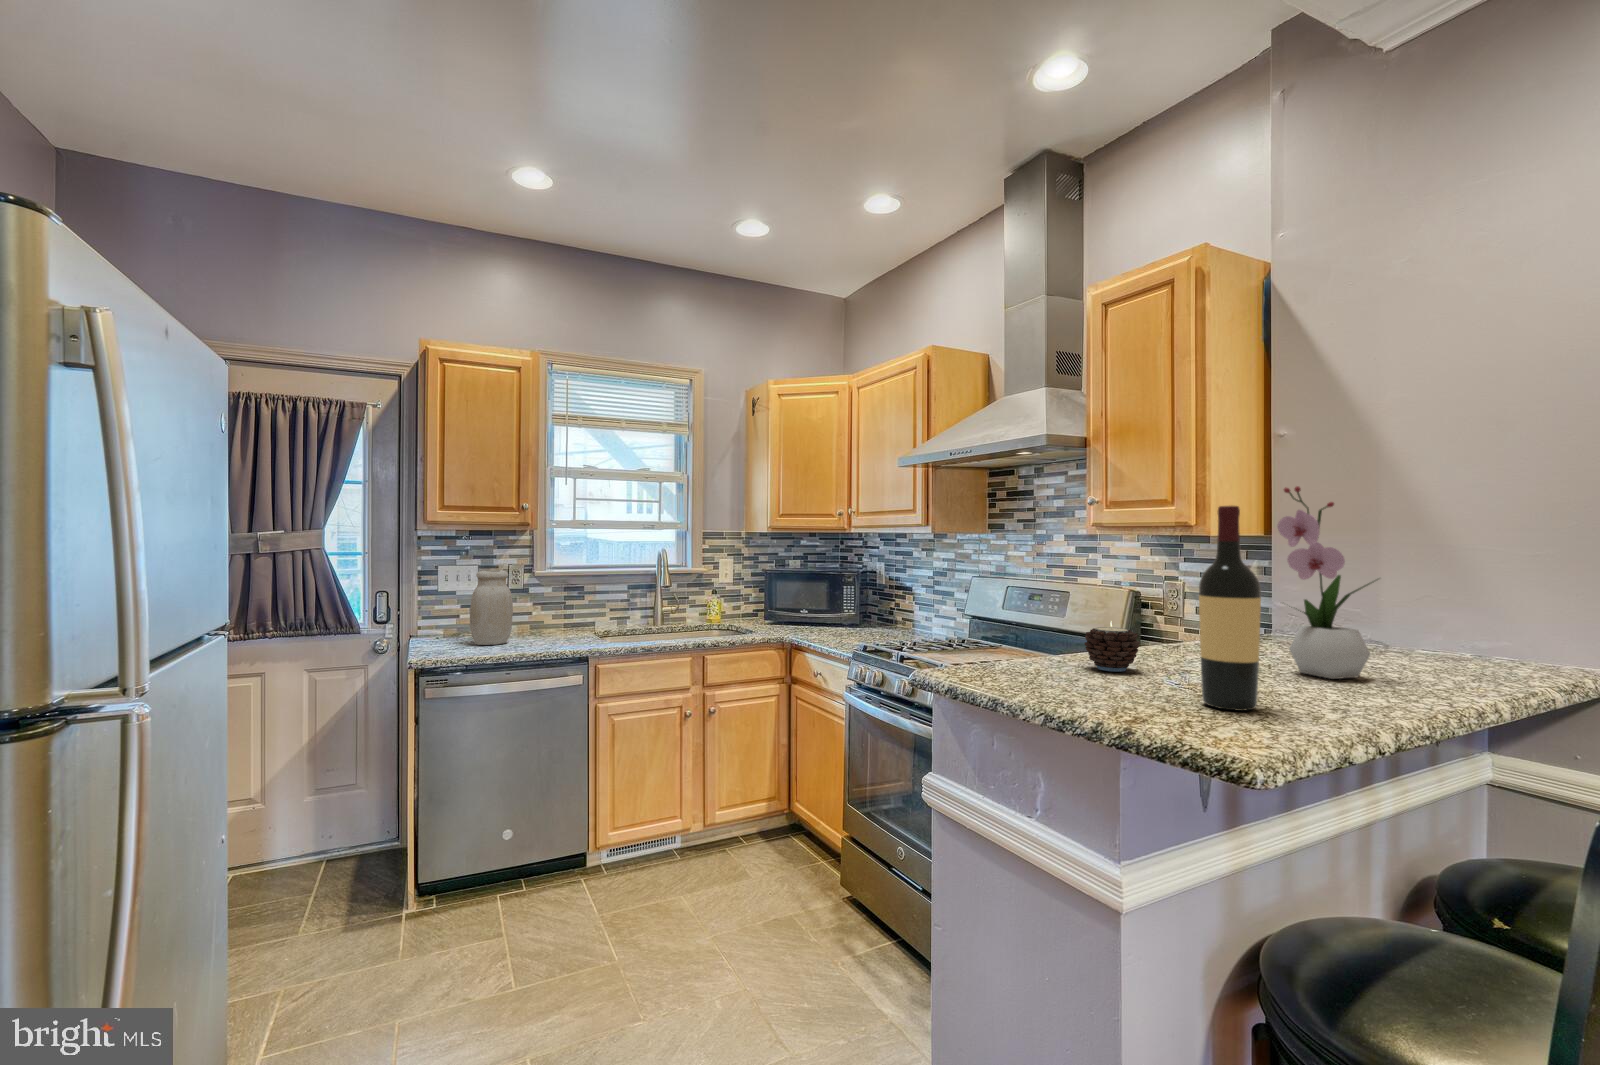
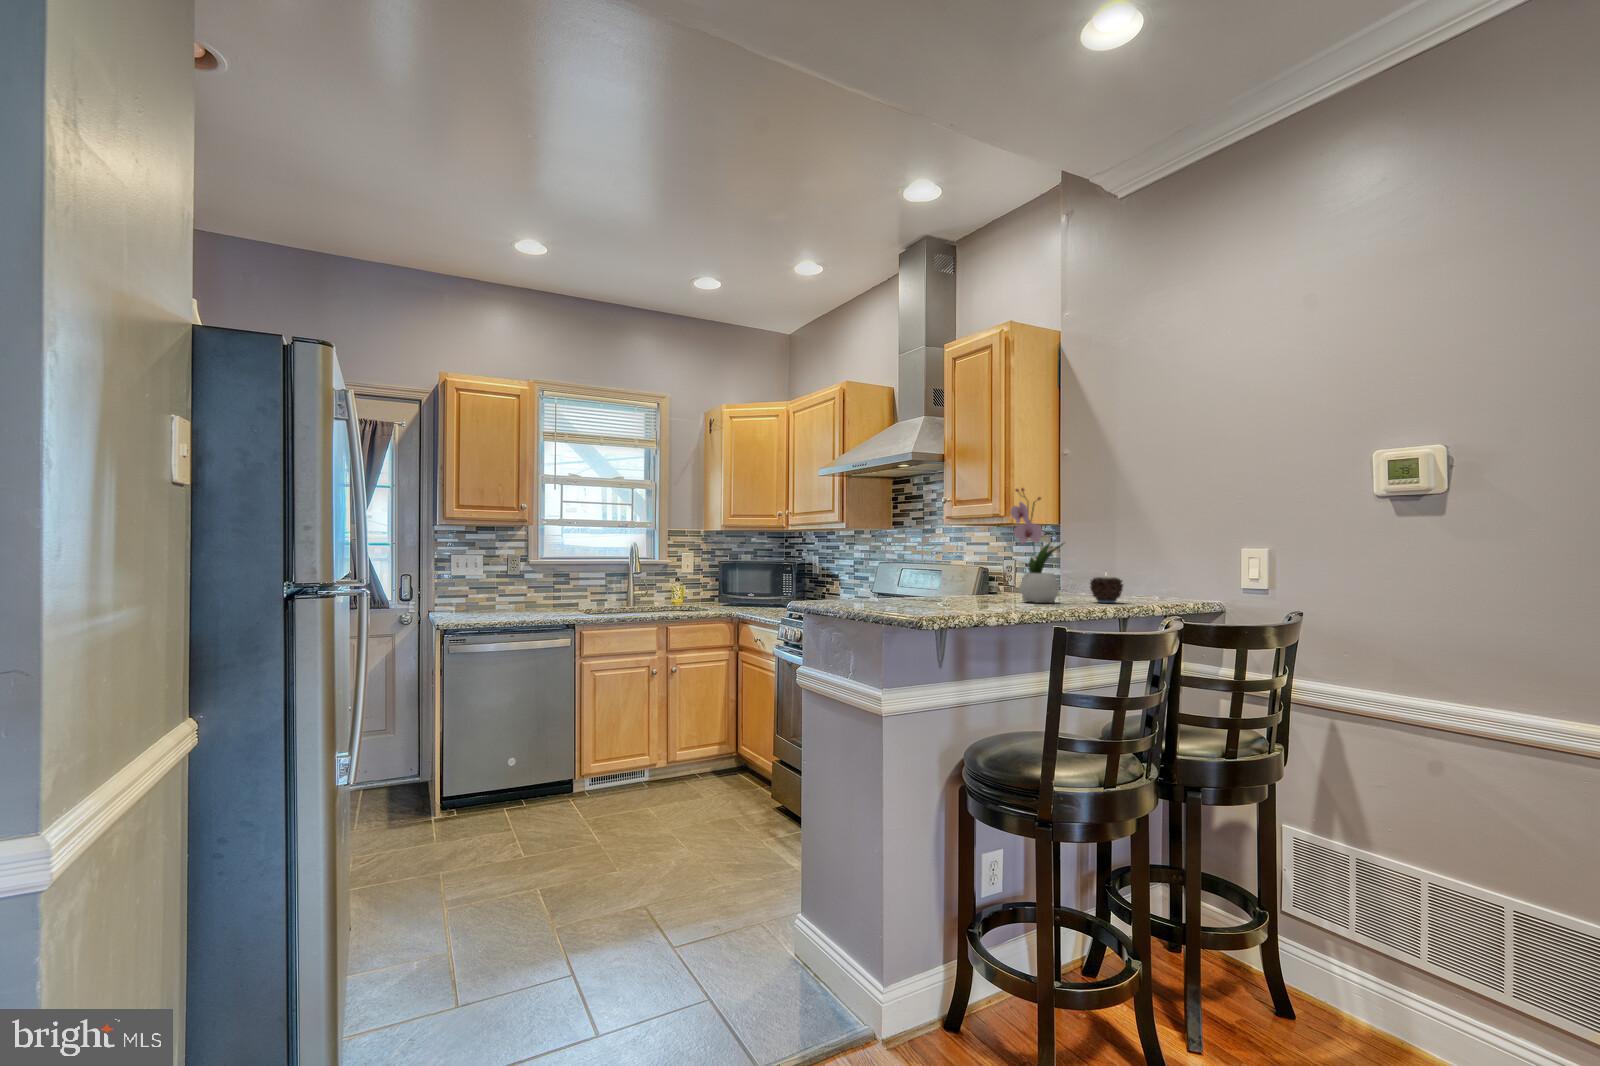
wine bottle: present [1199,506,1261,711] -> none [935,497,965,609]
jar: present [470,570,513,645] -> none [480,558,514,616]
candle: present [1084,621,1140,672] -> present [1090,577,1123,603]

